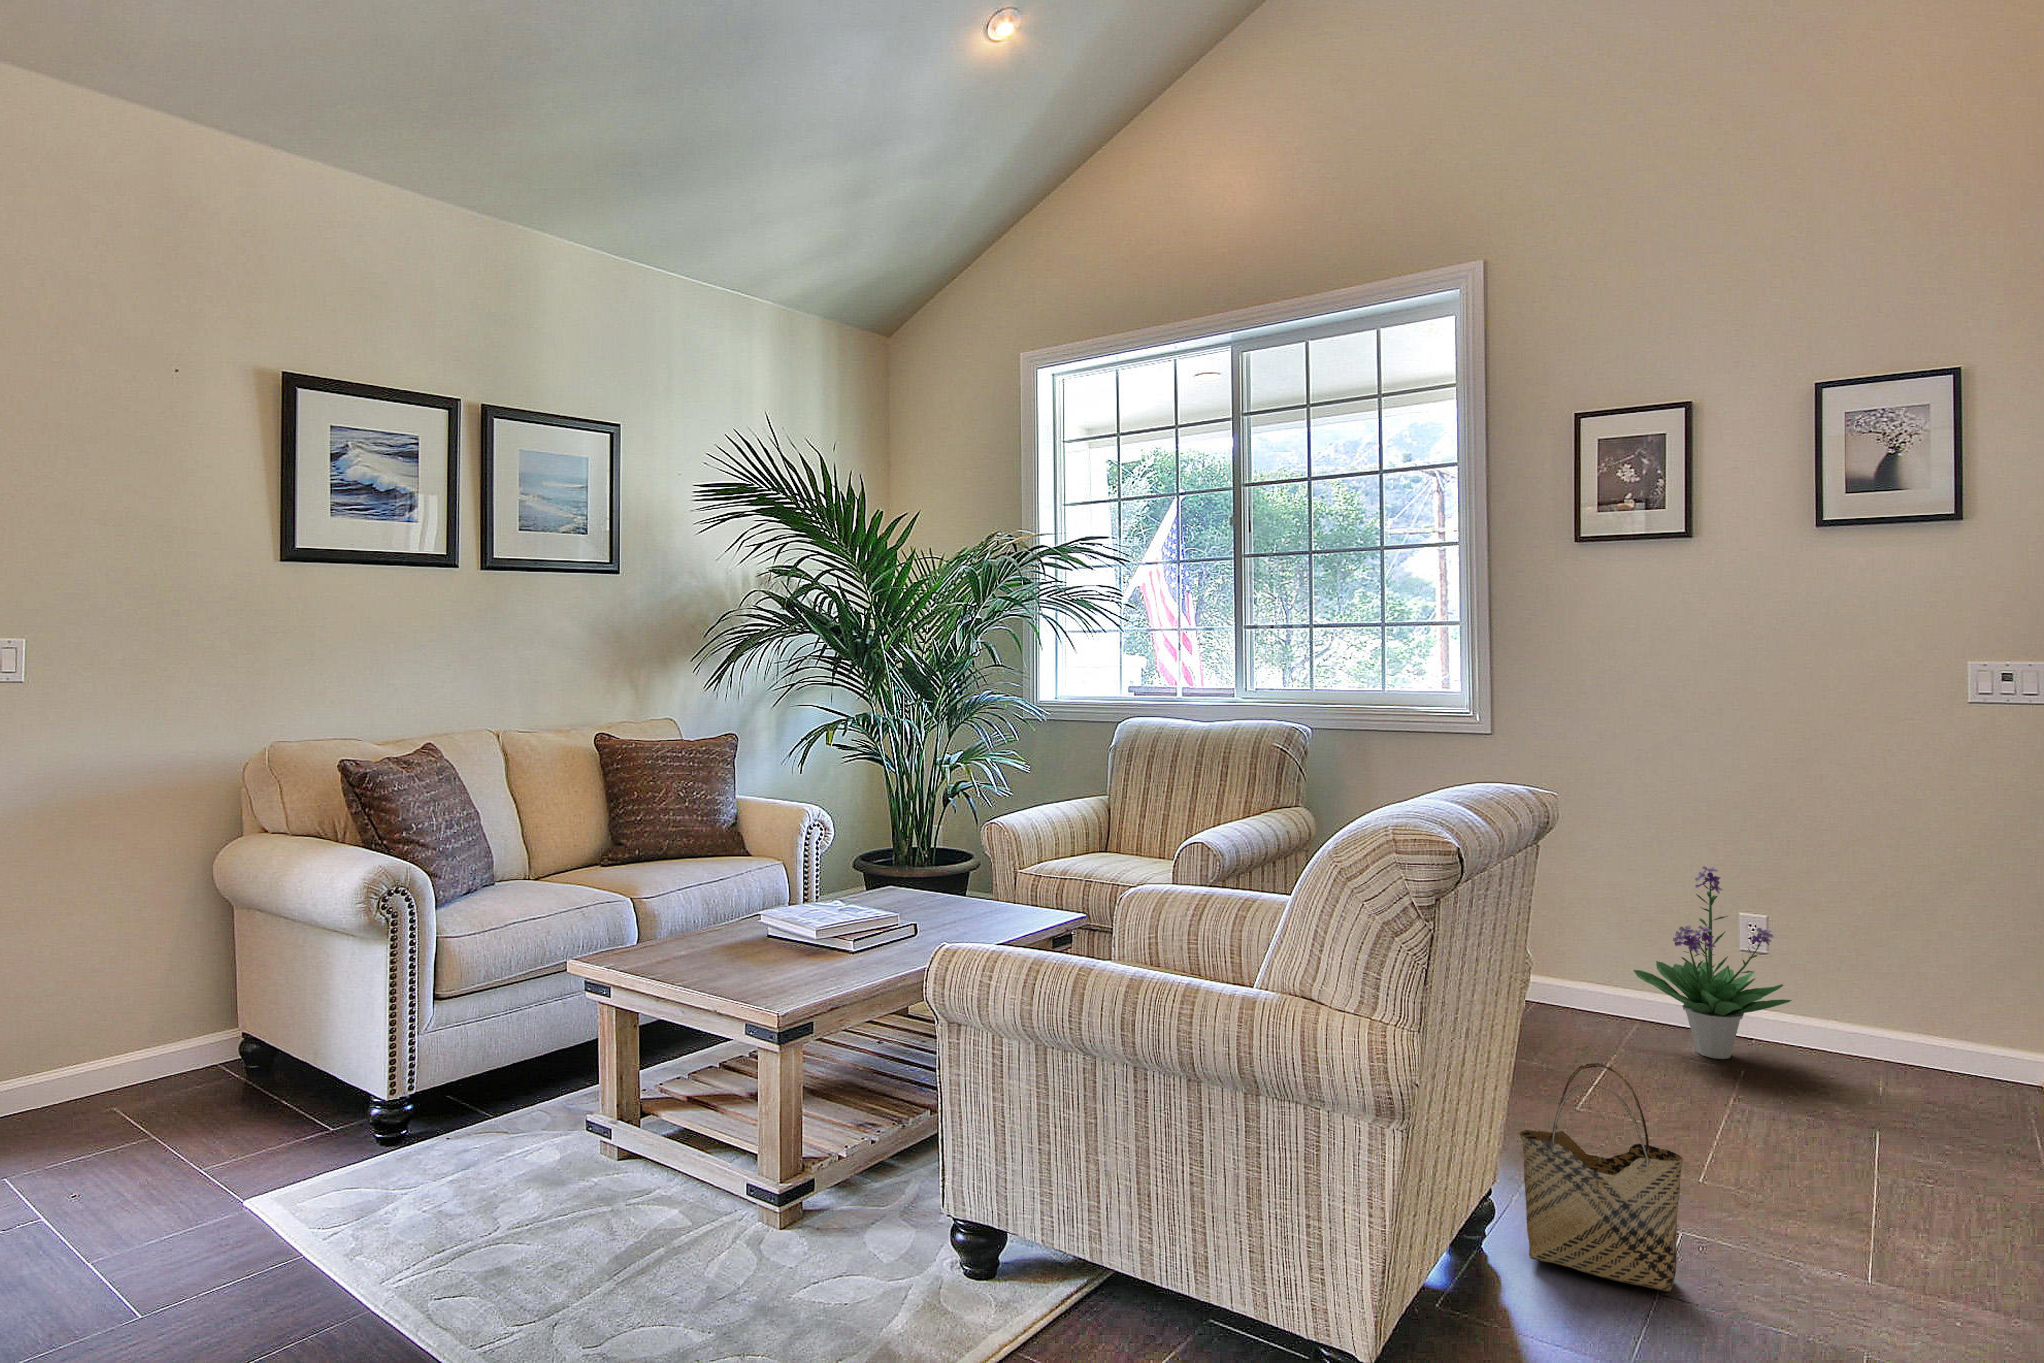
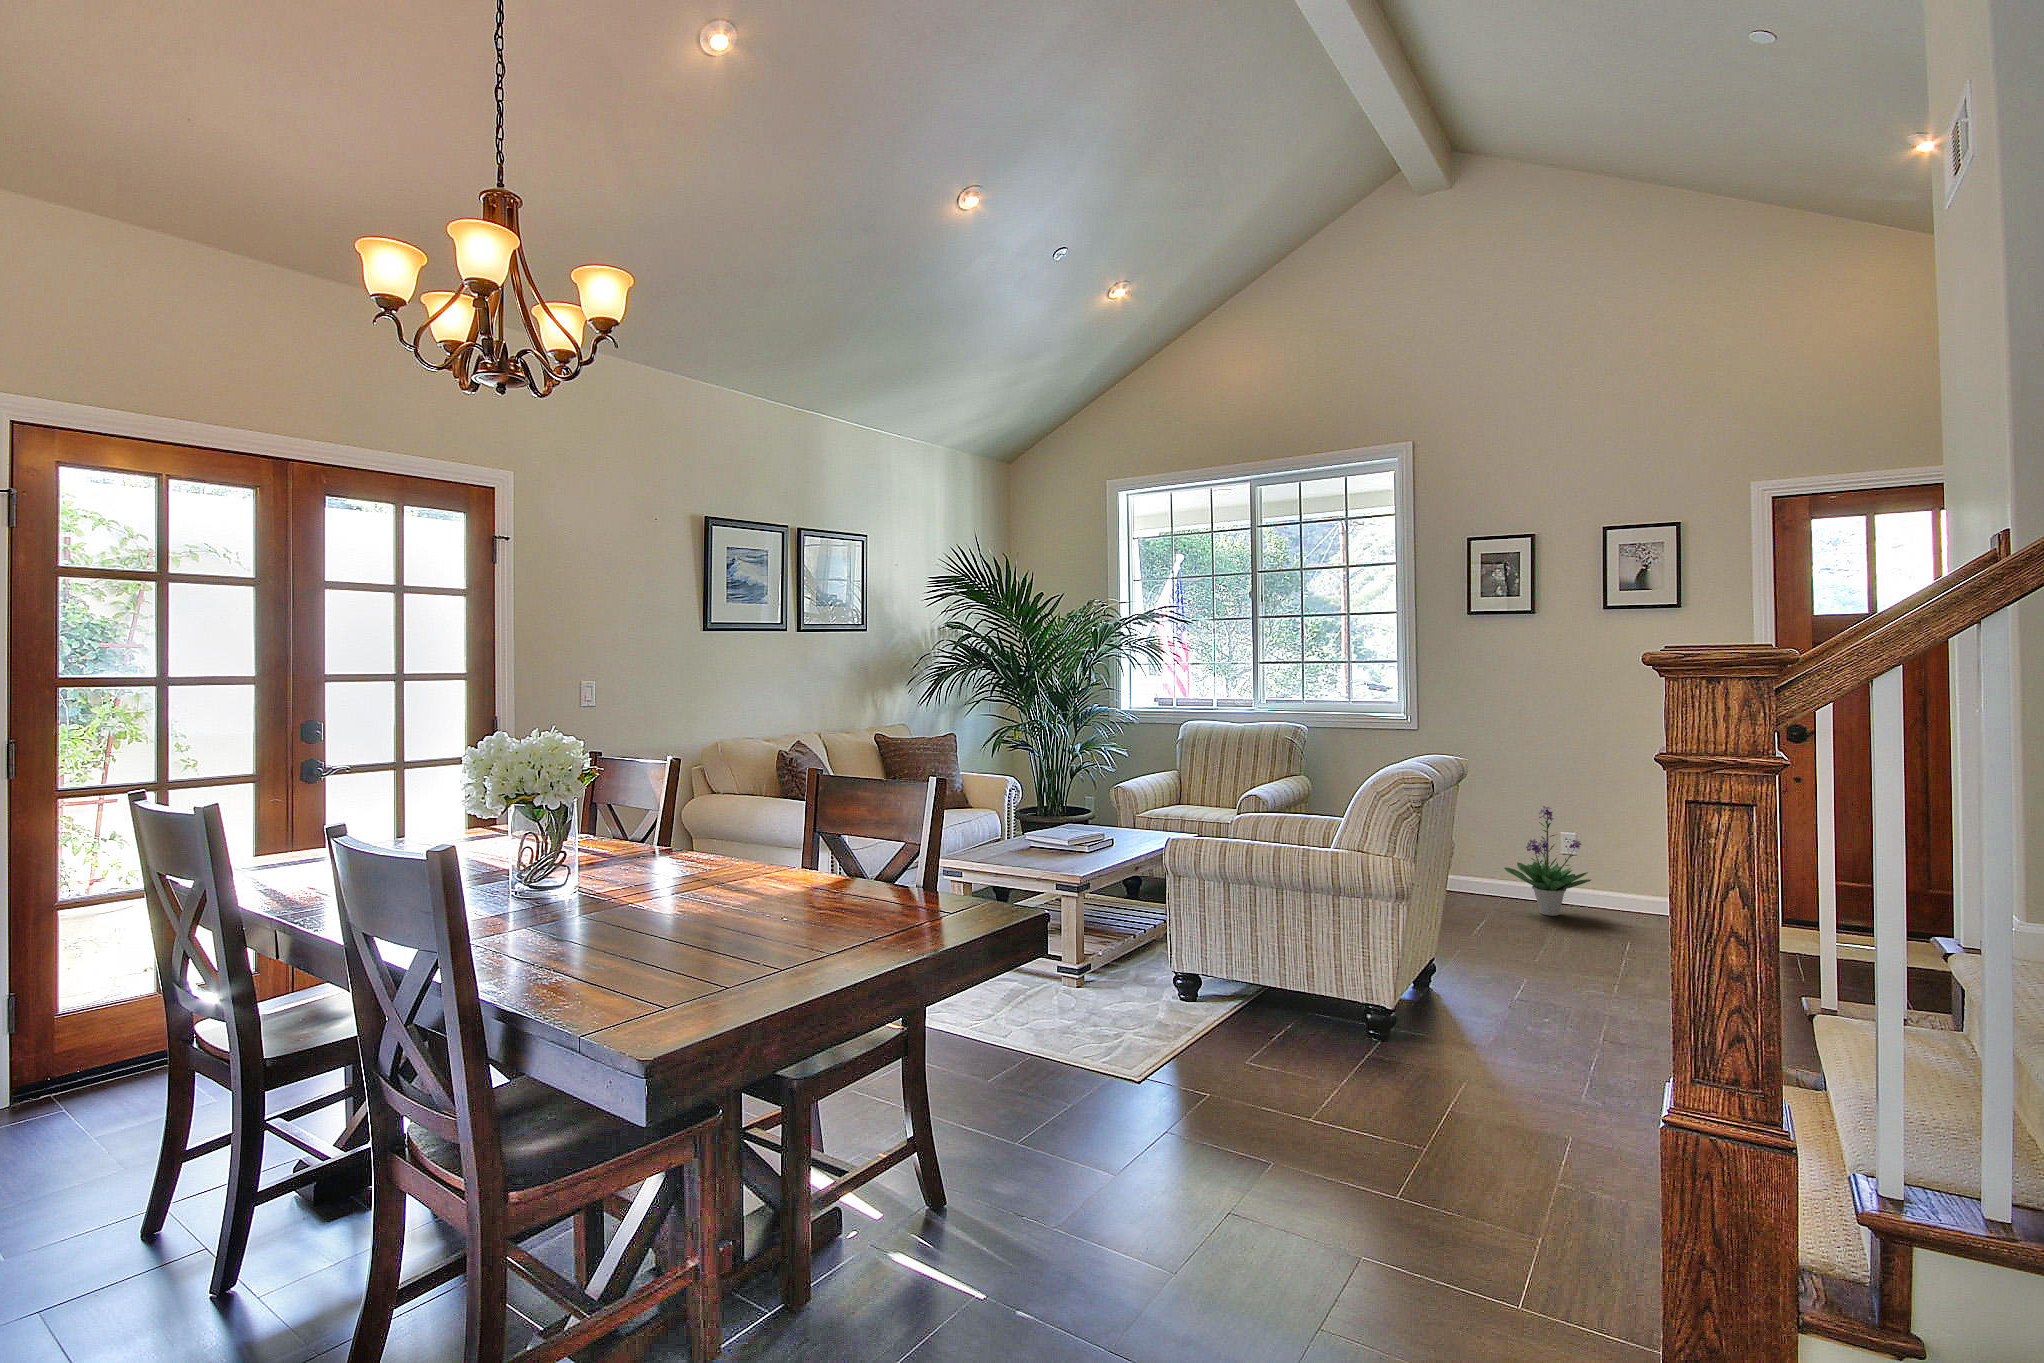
woven basket: present [1519,1063,1683,1291] -> none [1448,895,1528,998]

